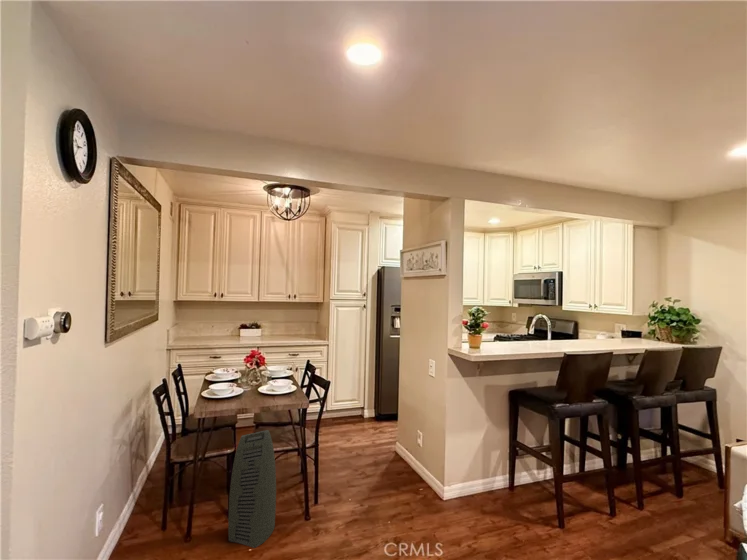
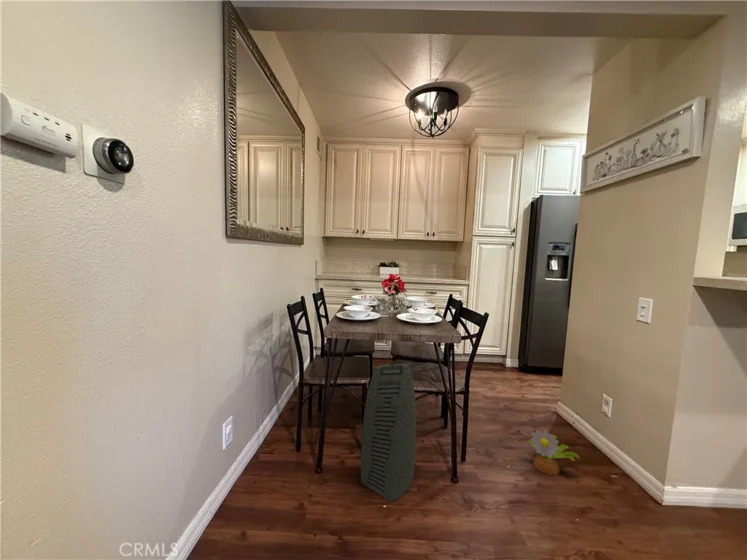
decorative plant: none [362,465,400,500] -> present [524,430,579,475]

